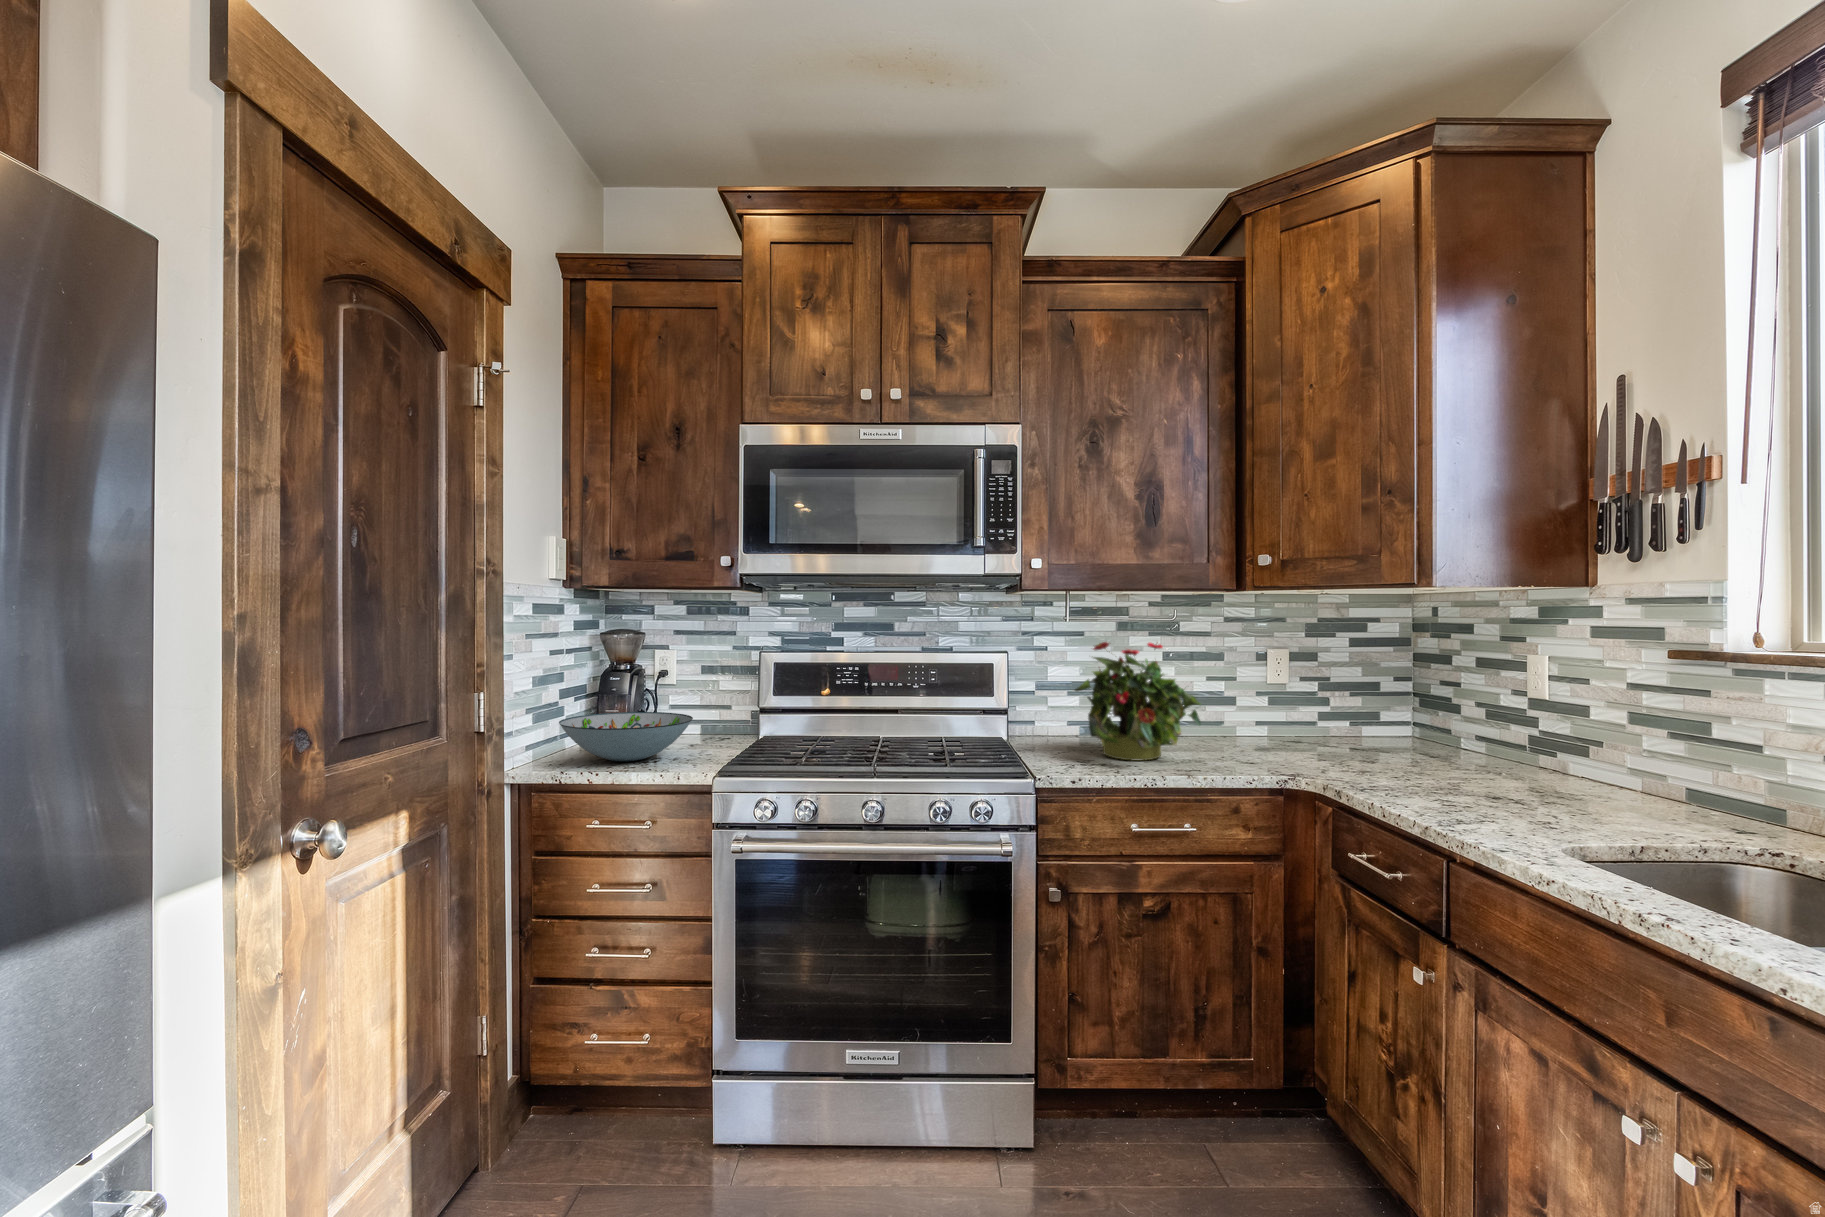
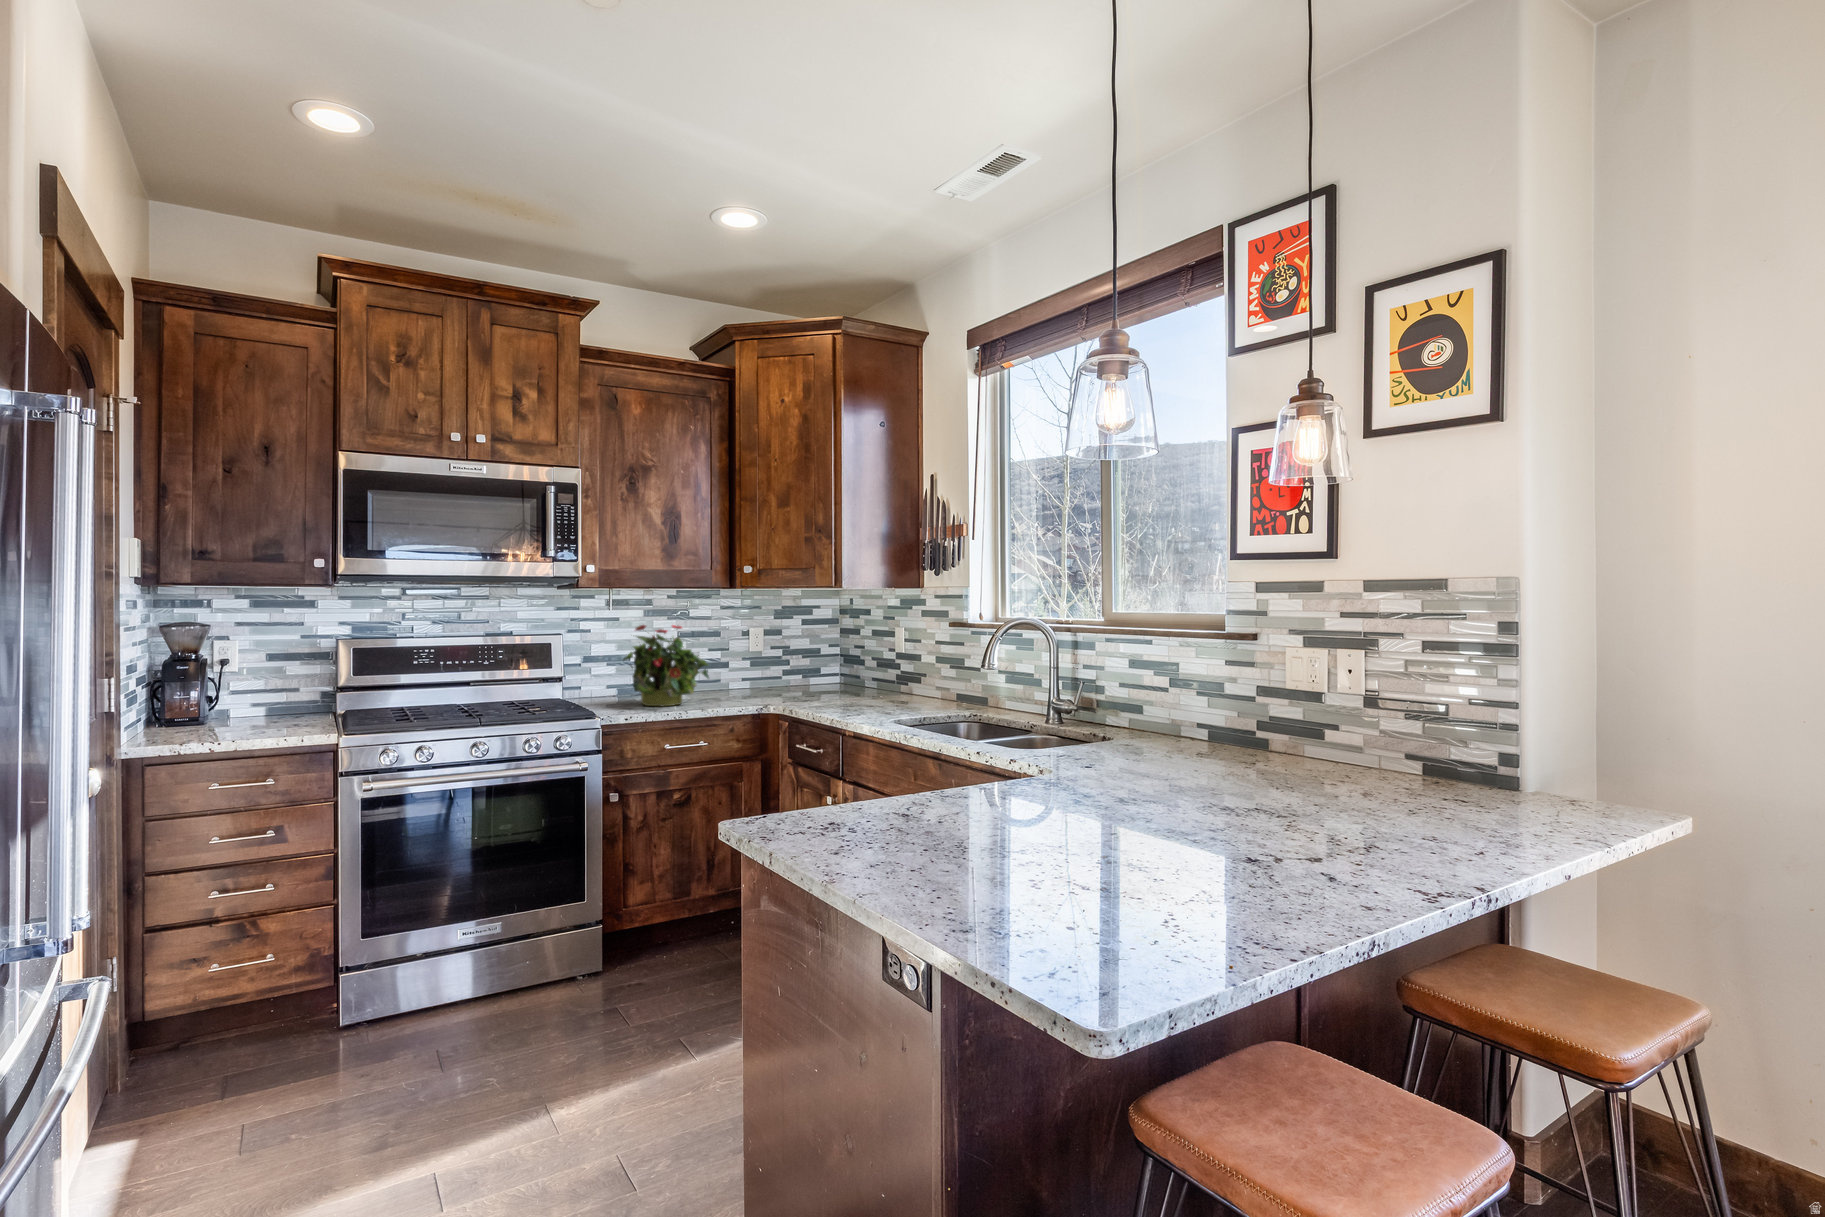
decorative bowl: present [559,712,693,761] -> none [167,694,301,734]

